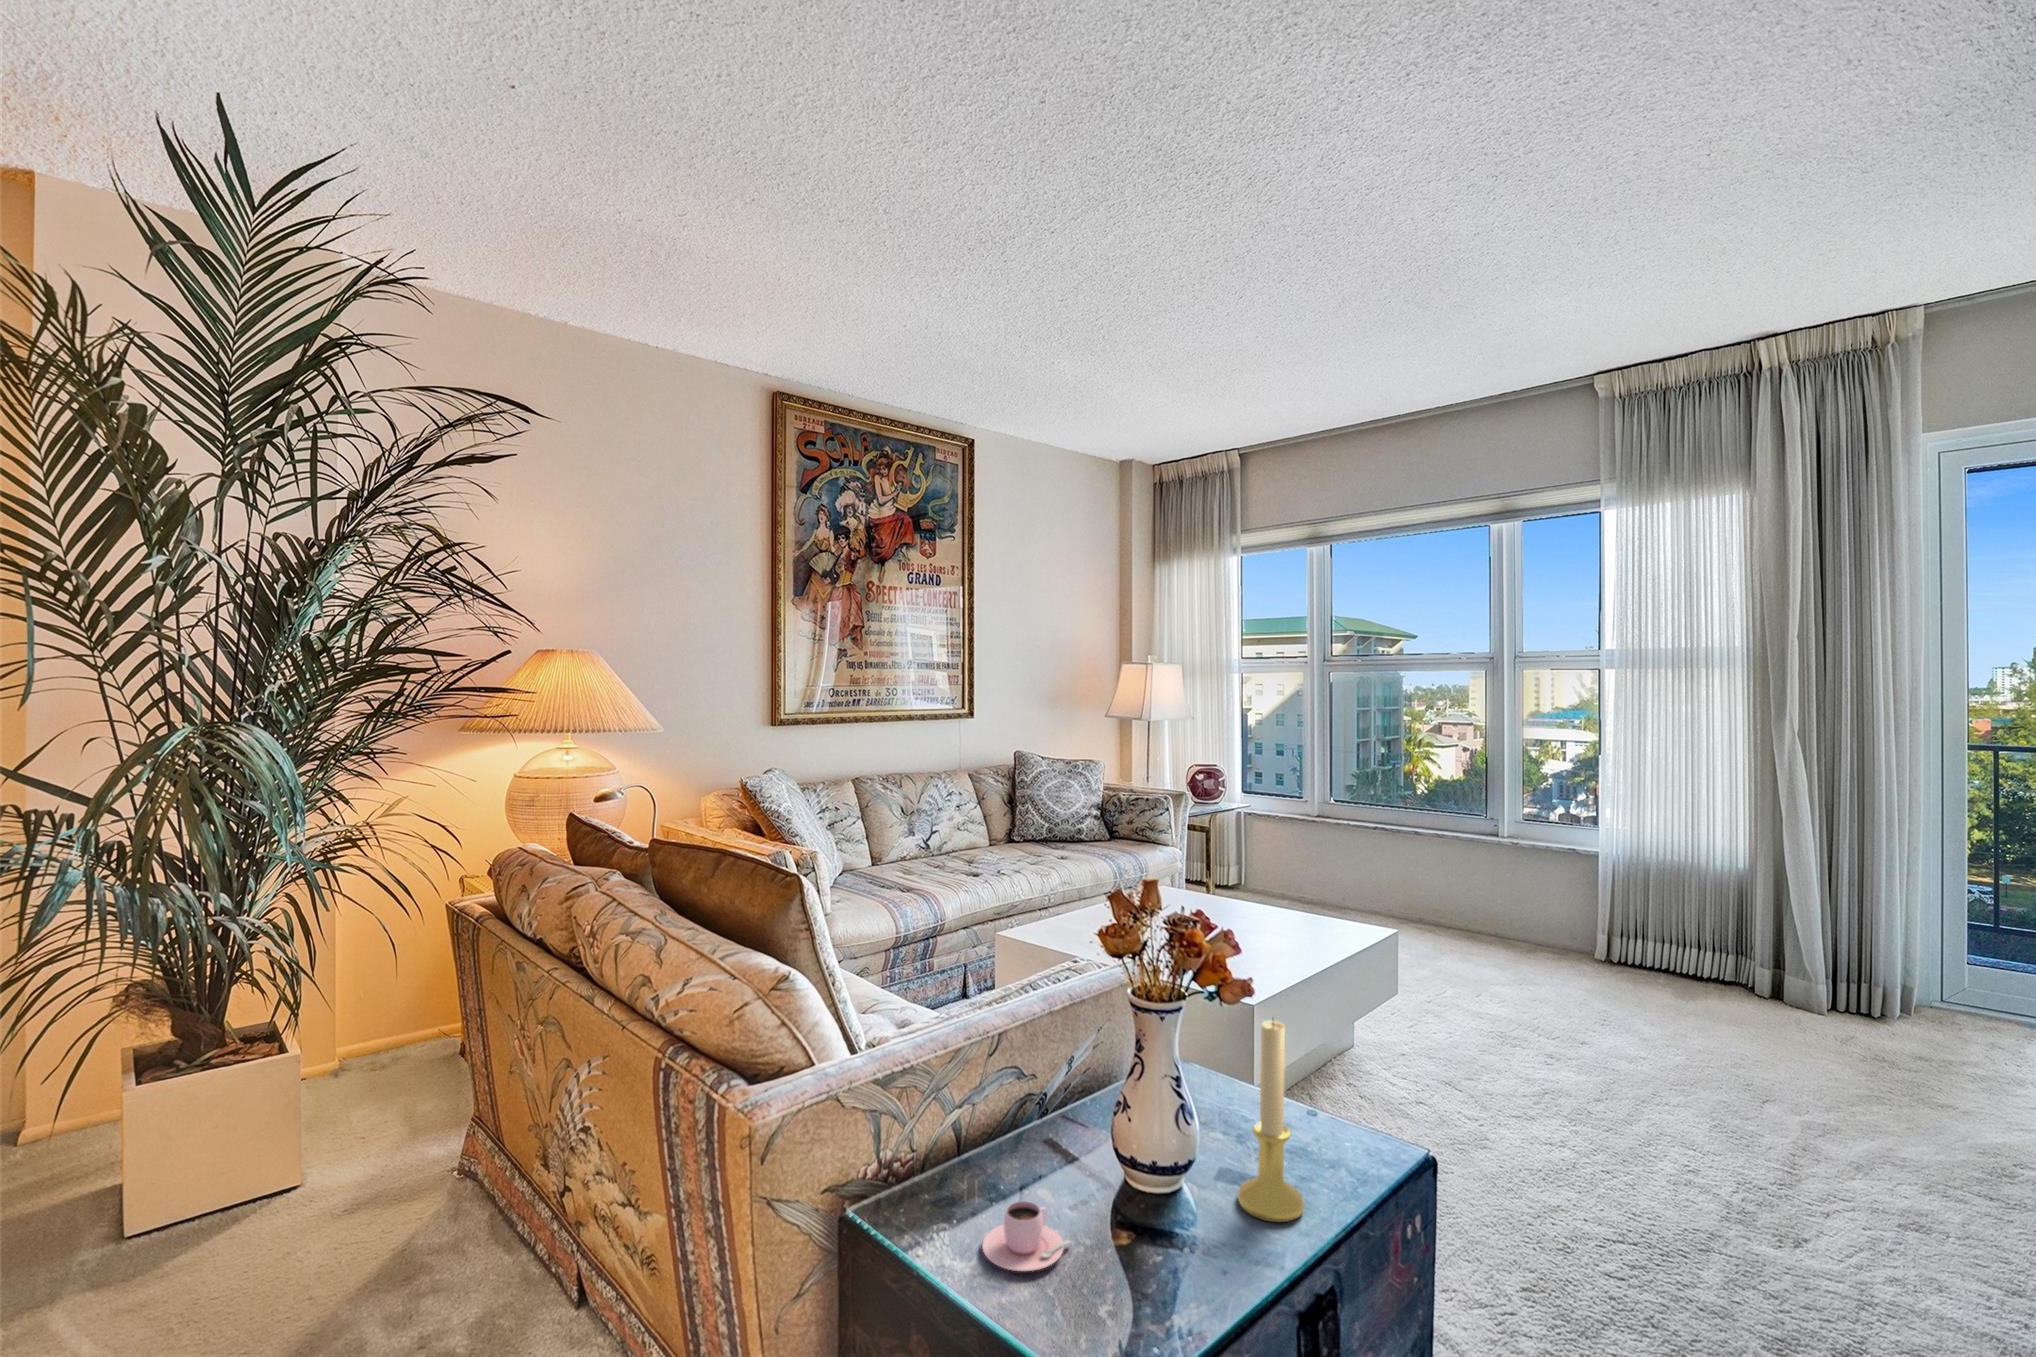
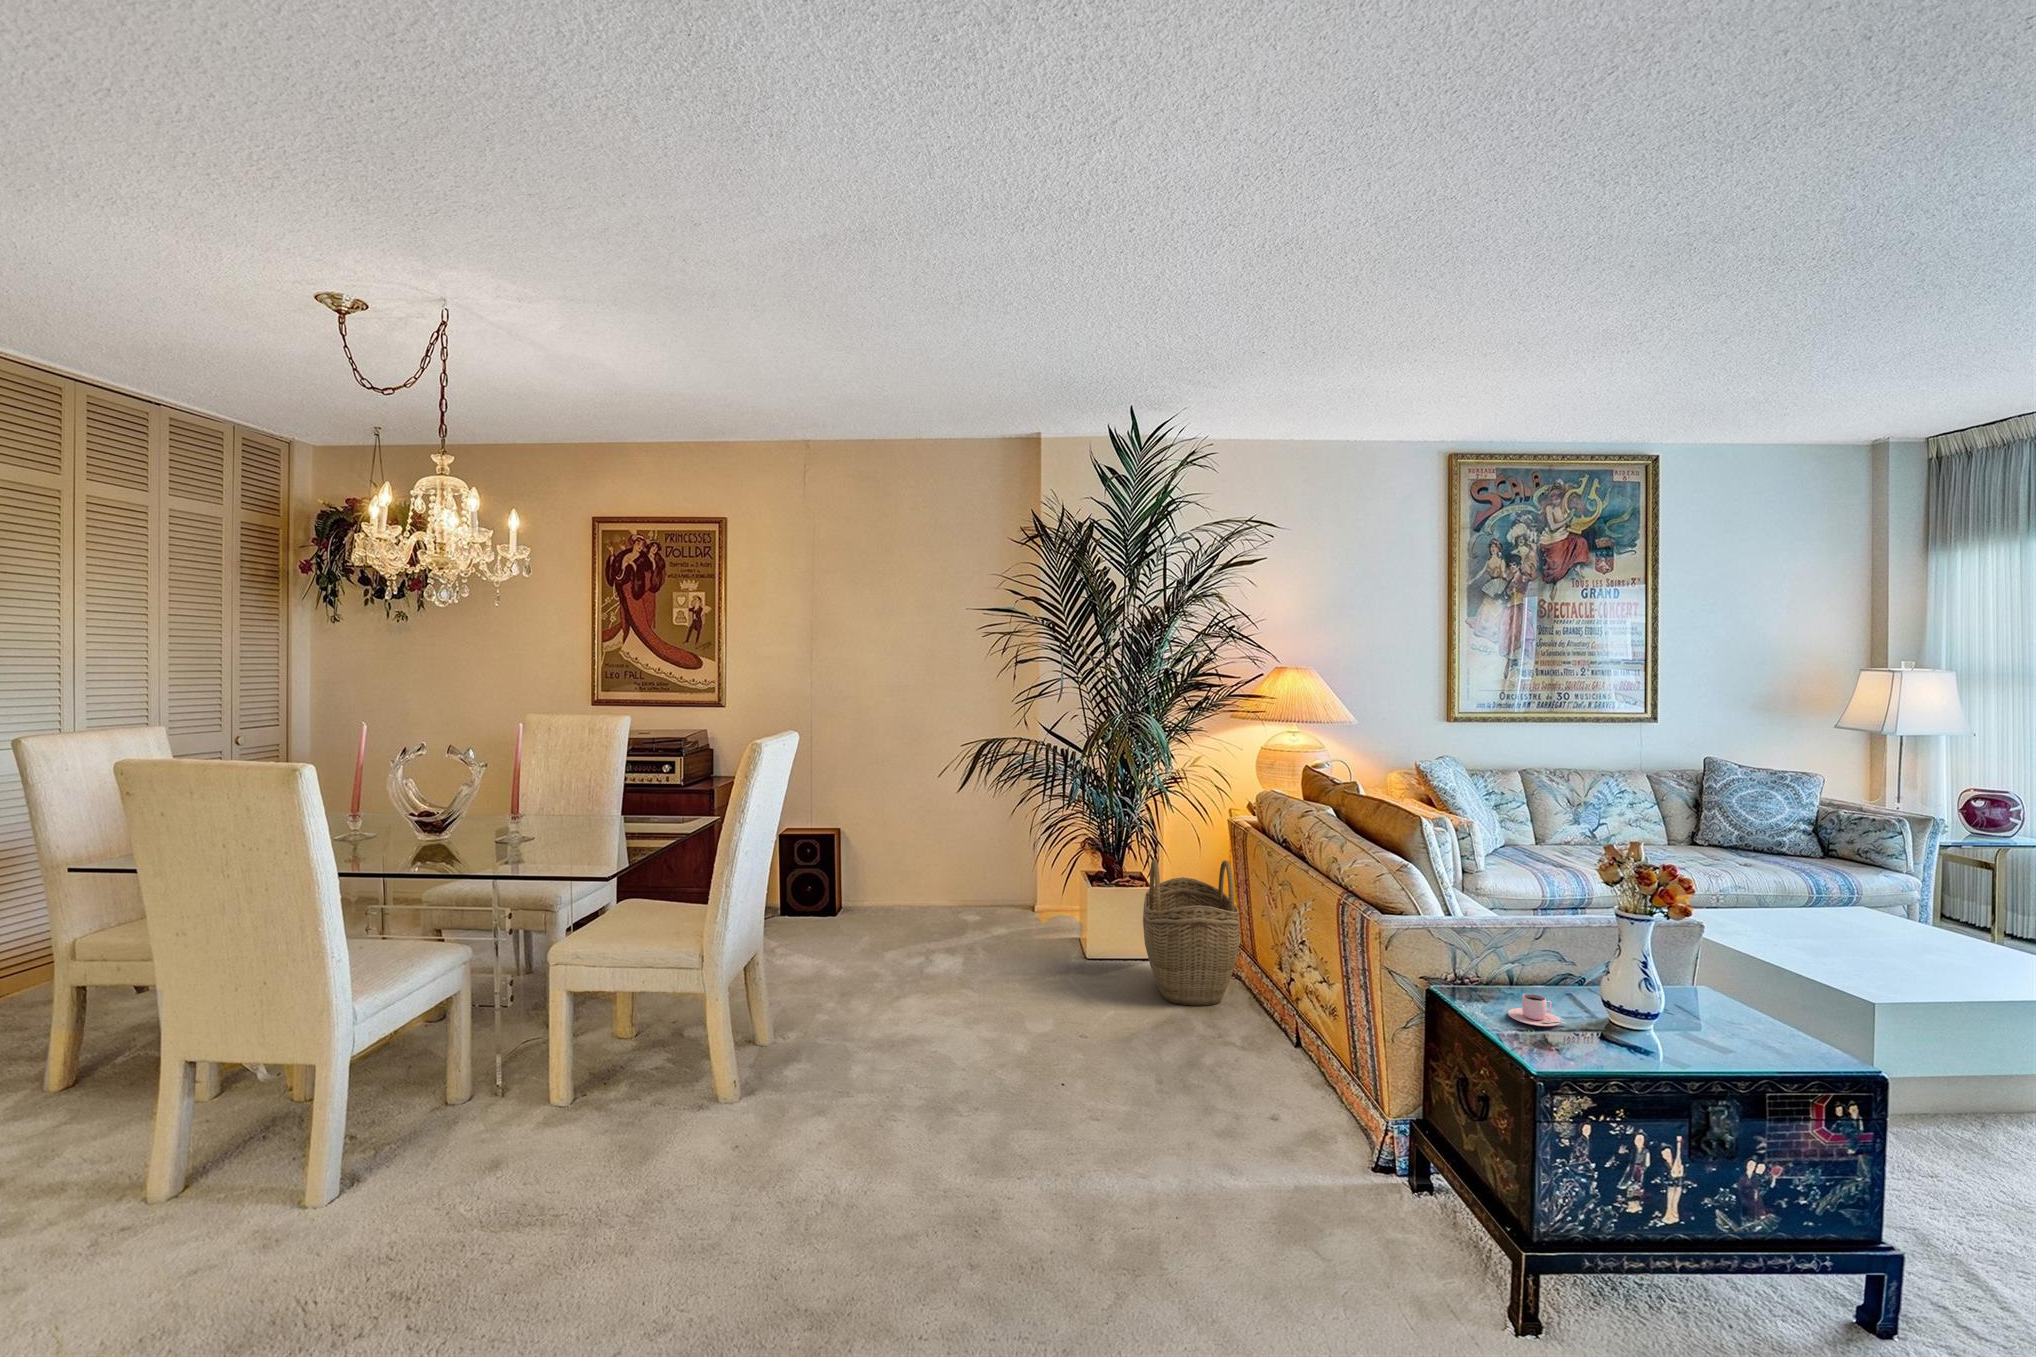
woven basket: none [267,979,471,1274] -> present [1143,859,1239,1006]
candle holder: present [1238,1020,1304,1222] -> none [1705,923,1758,1056]

